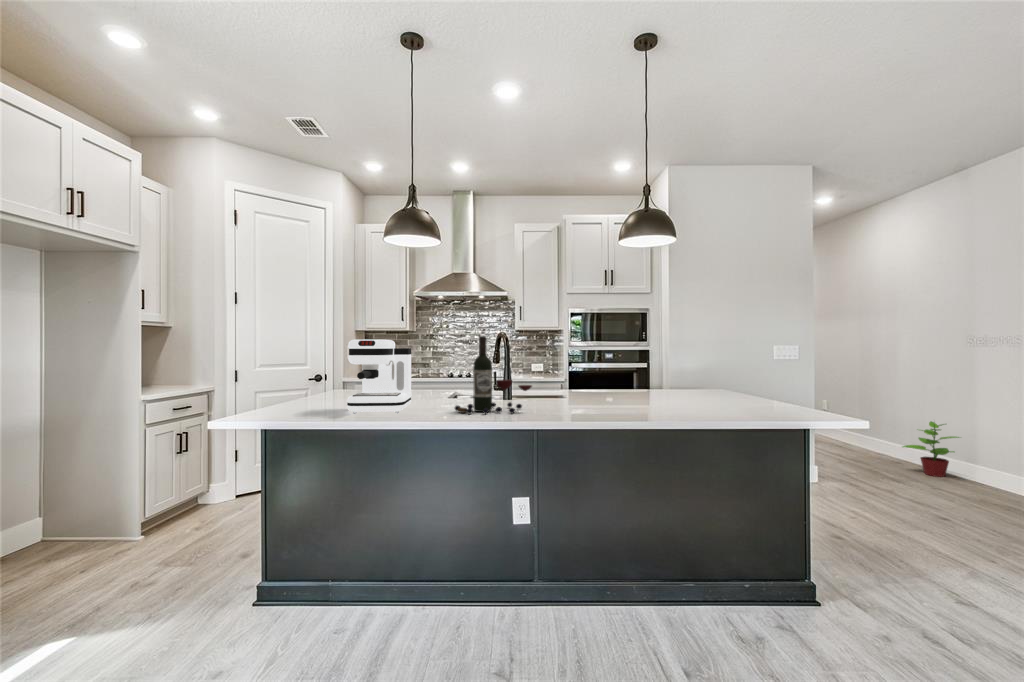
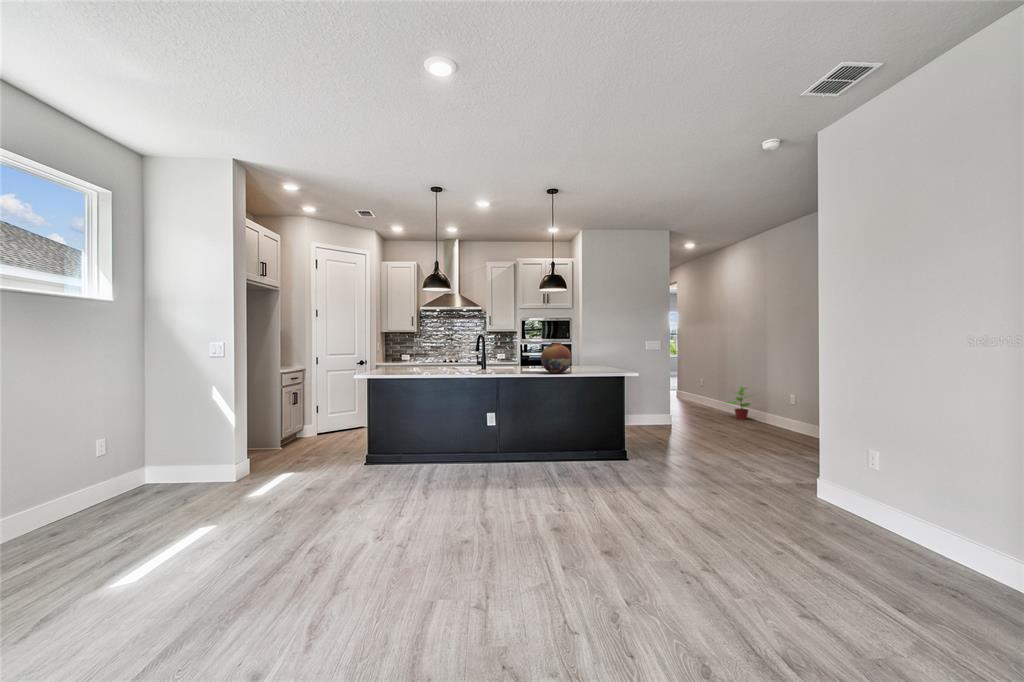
wine bottle: present [455,336,532,414] -> none [460,338,498,374]
coffee maker: present [347,339,411,413] -> none [410,340,438,375]
vase: none [626,346,694,412] -> present [541,343,572,373]

